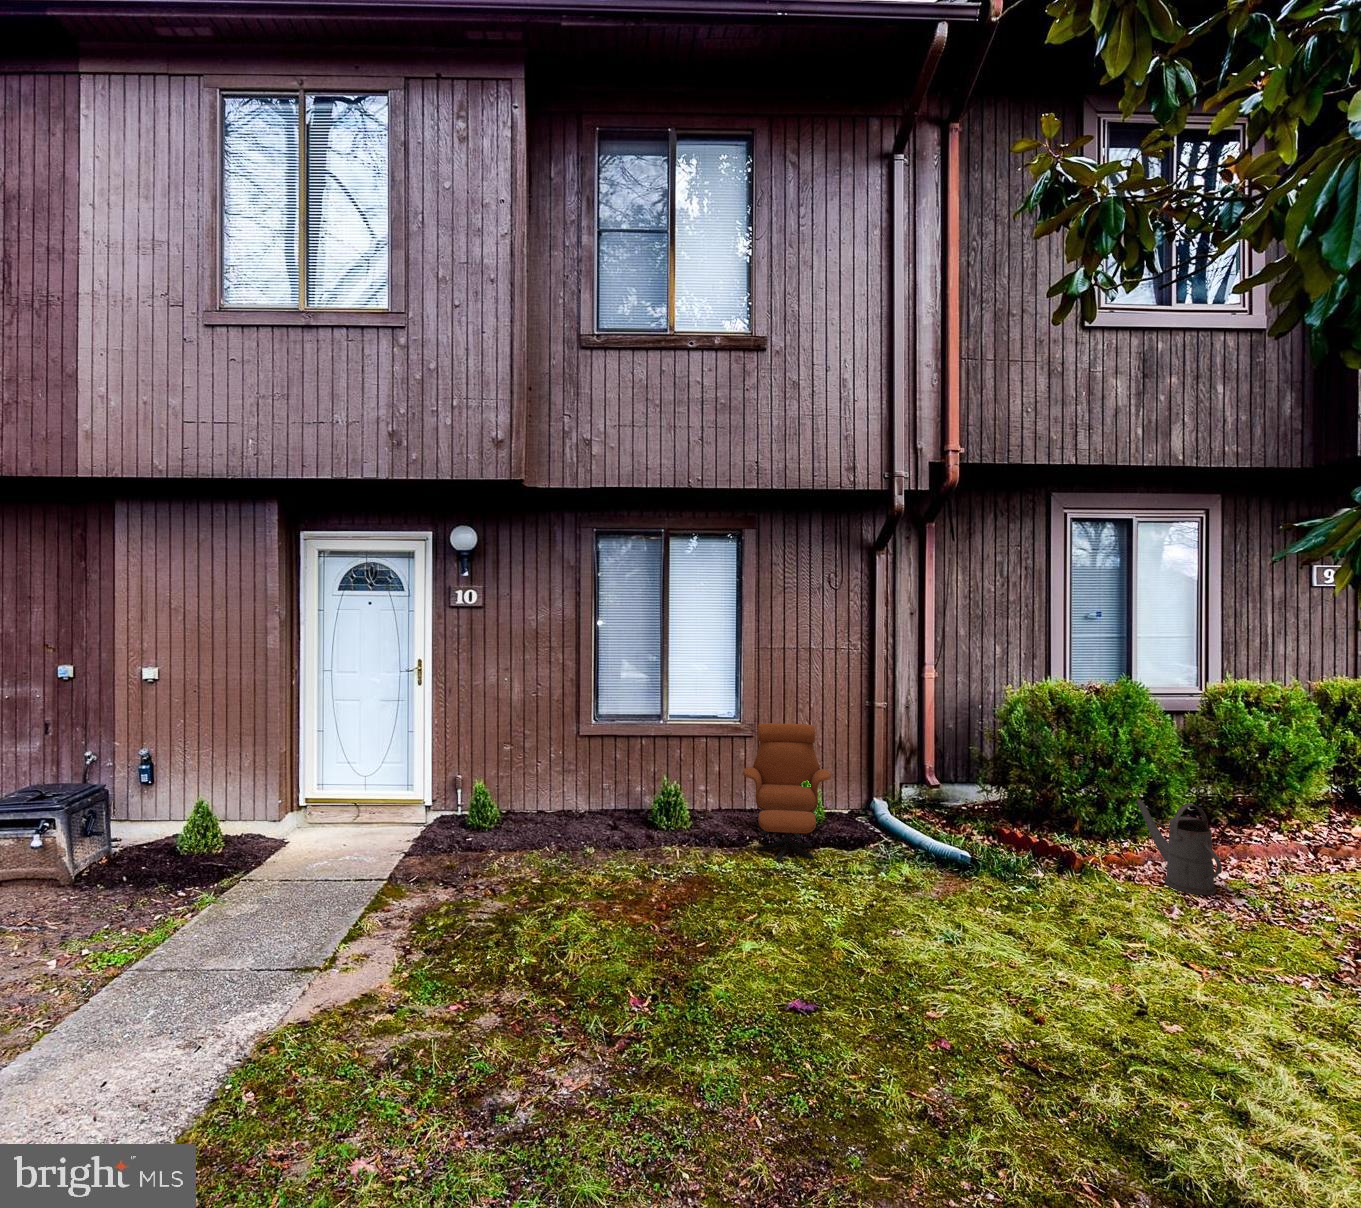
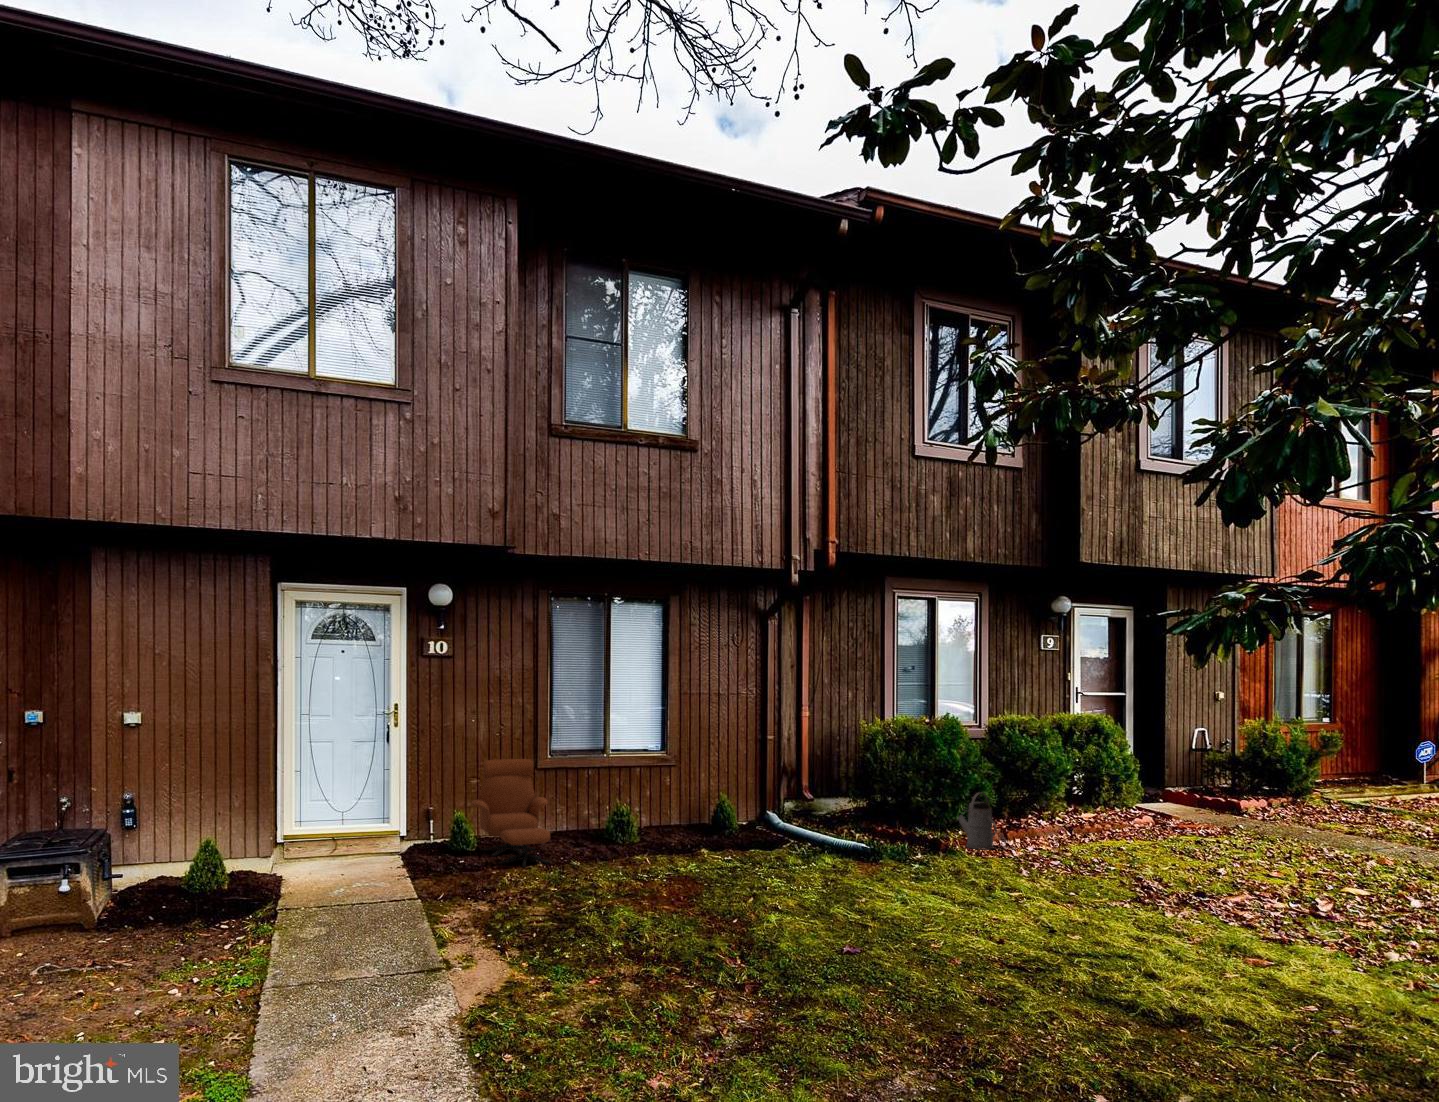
lounge chair: present [742,723,831,861] -> present [471,759,550,867]

